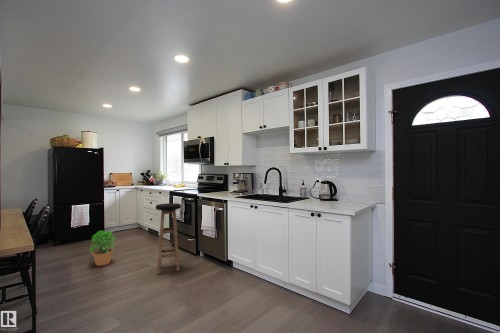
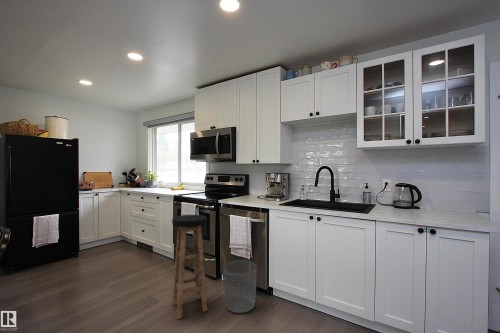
potted plant: present [90,231,115,266] -> none [65,255,108,309]
waste bin: none [192,238,217,274] -> present [224,260,257,313]

